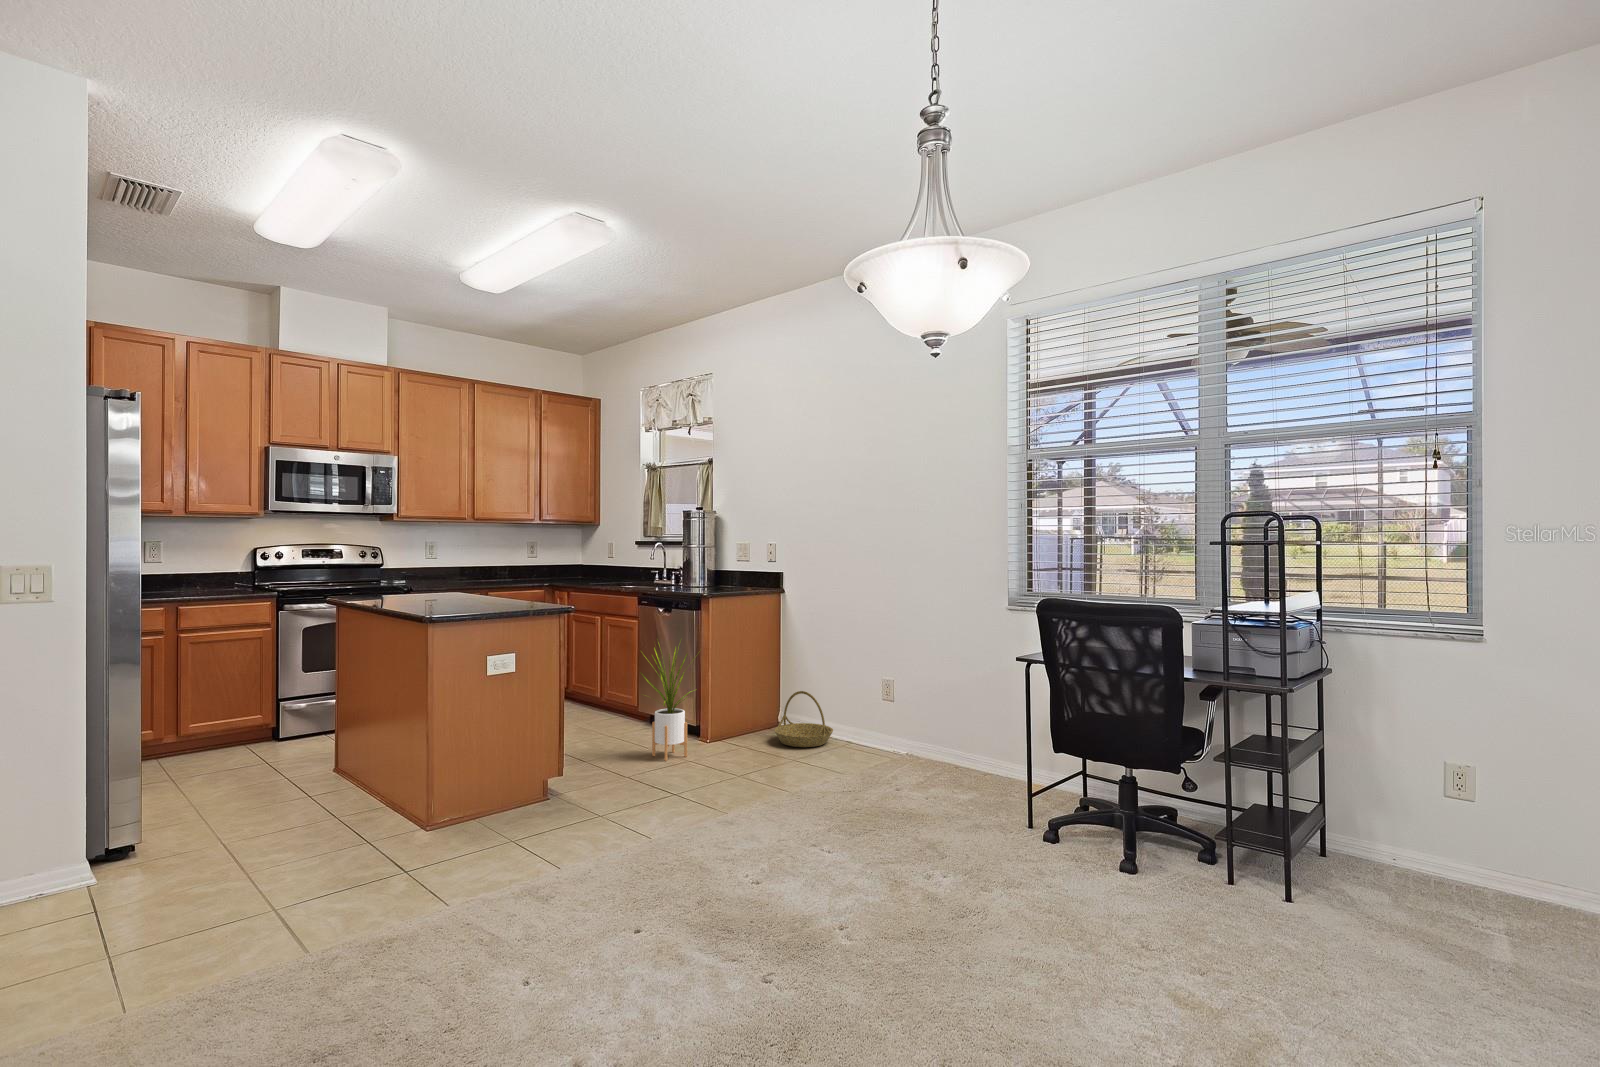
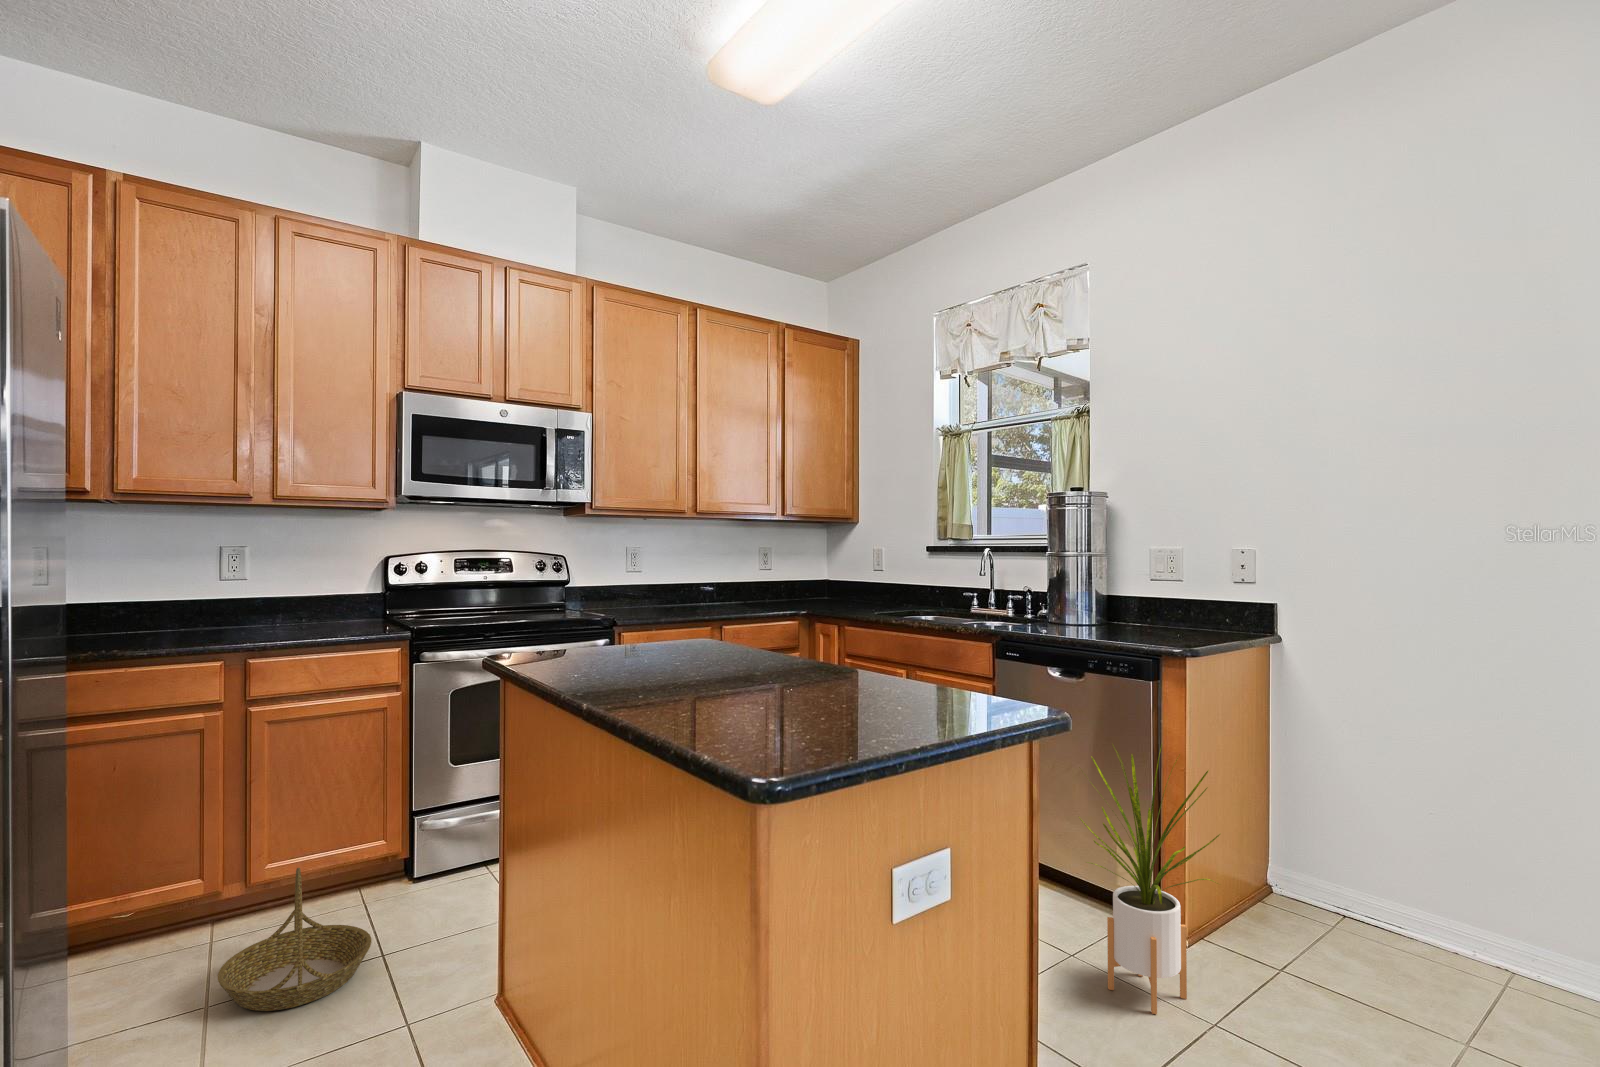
basket: present [774,691,833,747] -> present [218,868,372,1011]

